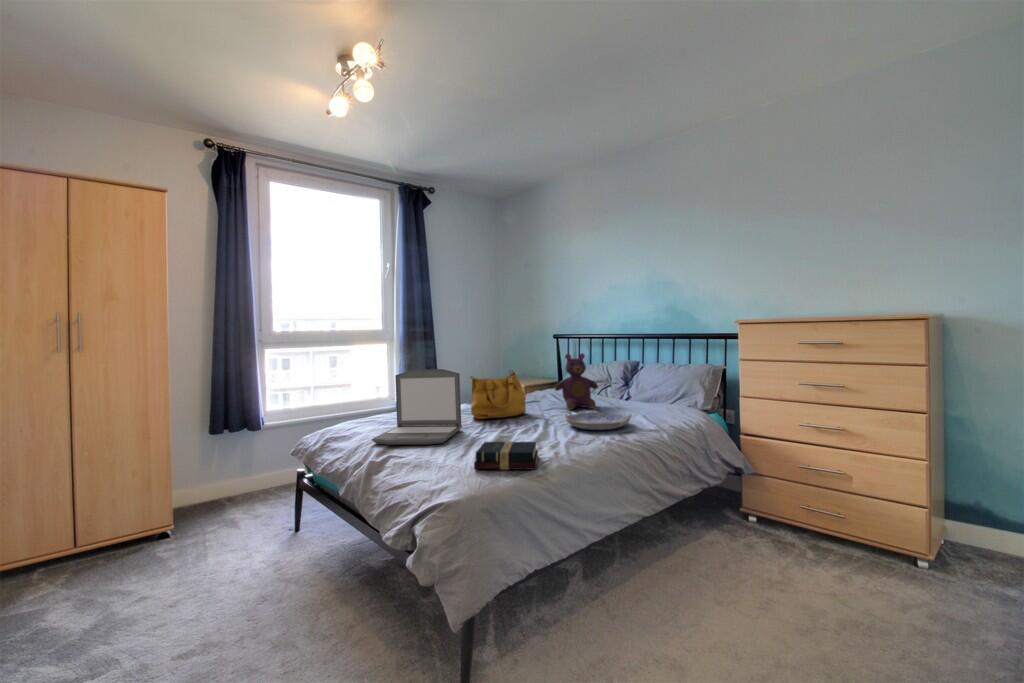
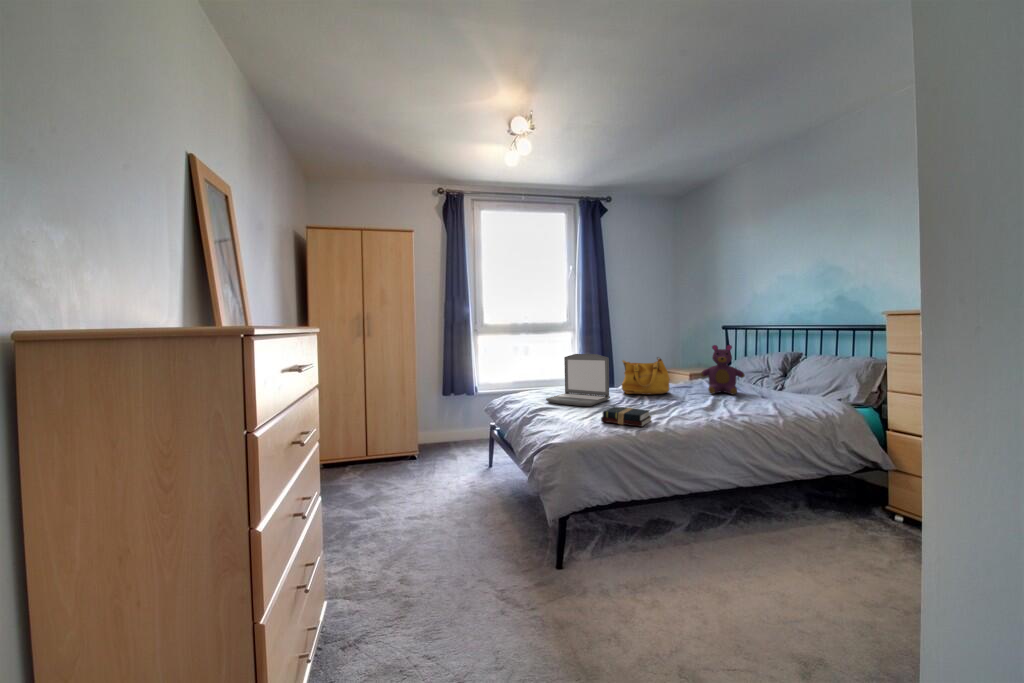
serving tray: present [565,411,632,430] -> none [693,393,753,411]

